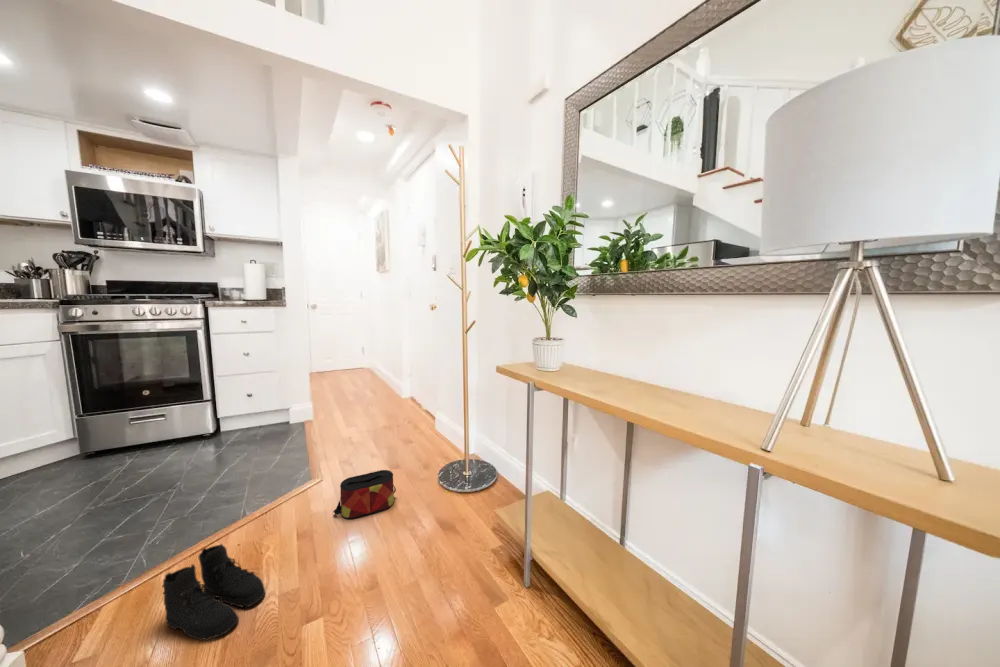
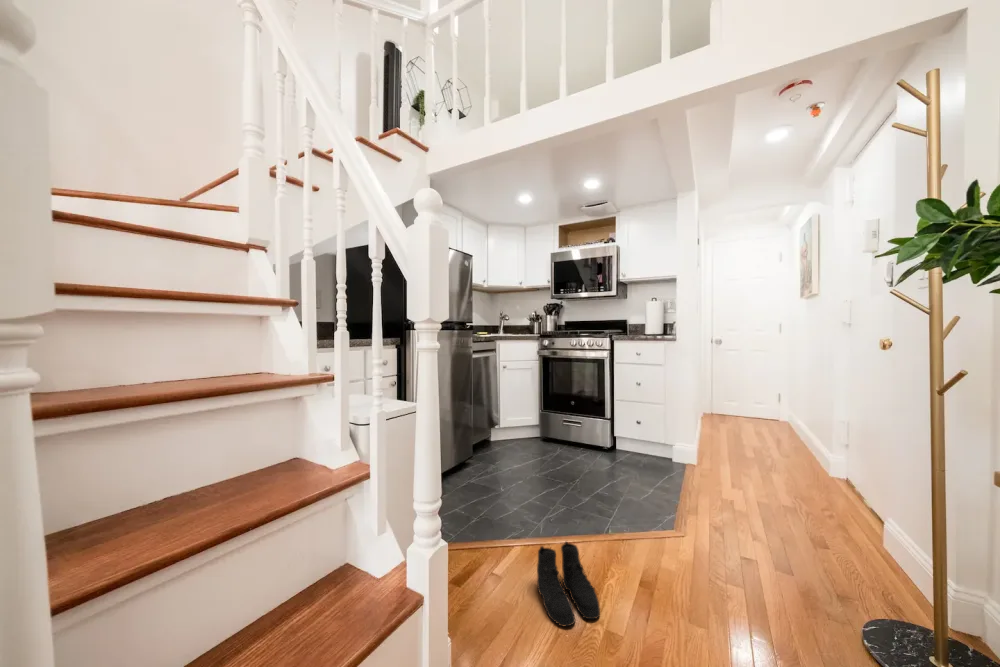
bag: present [333,470,396,519] -> none [684,548,773,621]

